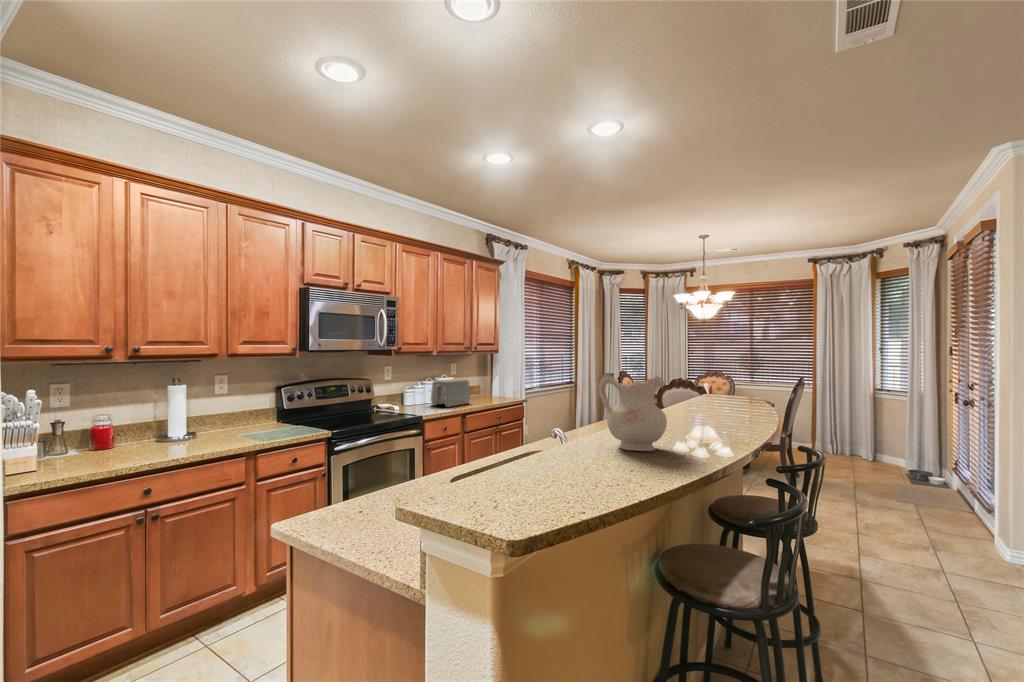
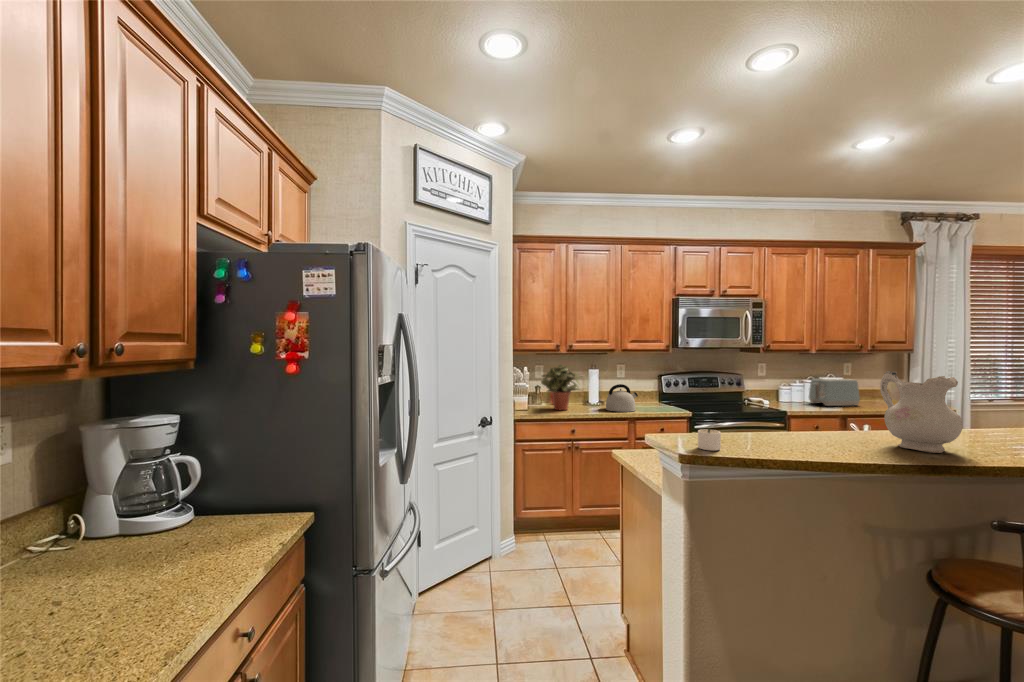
potted plant: none [72,381,166,460] -> present [541,365,582,410]
kettle: none [203,405,255,446] -> present [605,384,638,412]
candle: none [491,471,538,505] -> present [698,429,721,451]

